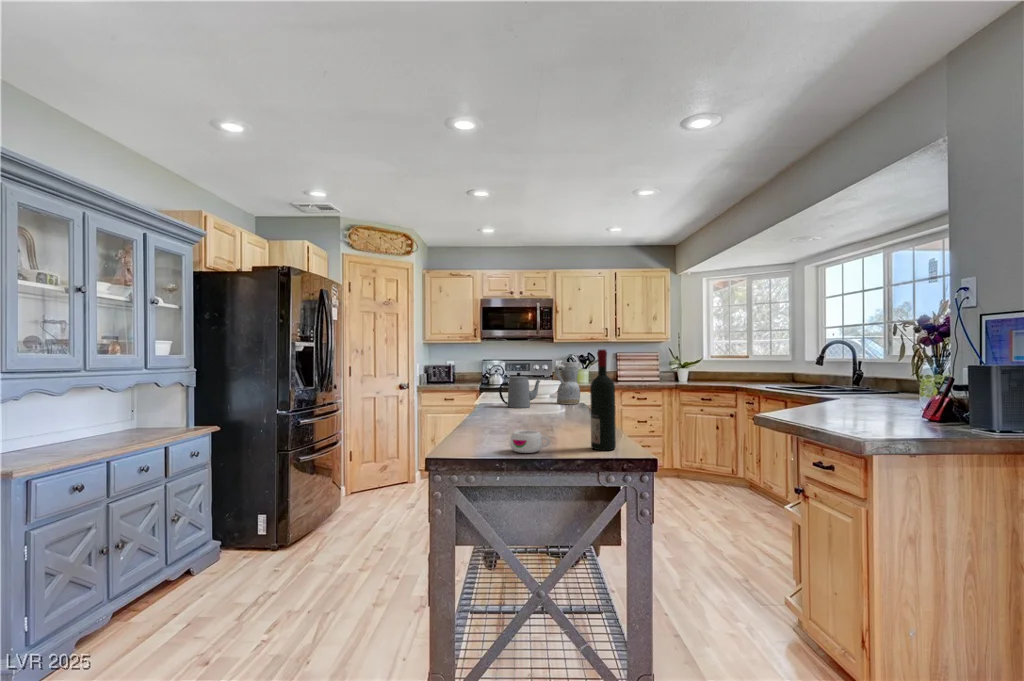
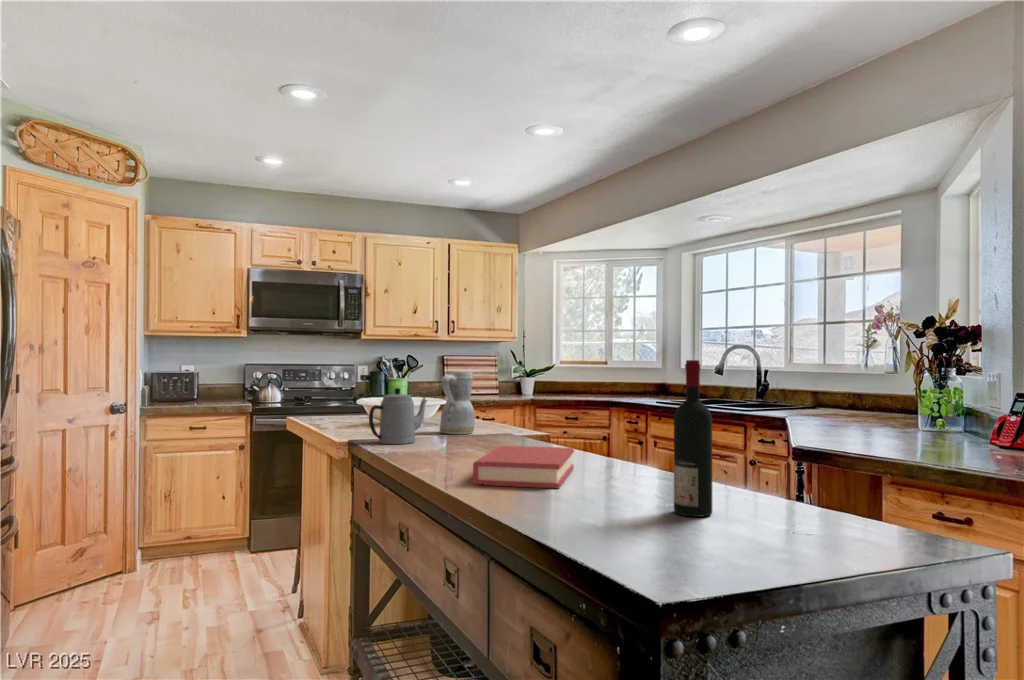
hardback book: none [510,408,591,433] -> present [473,446,574,488]
mug: present [510,430,550,453] -> none [574,493,640,534]

